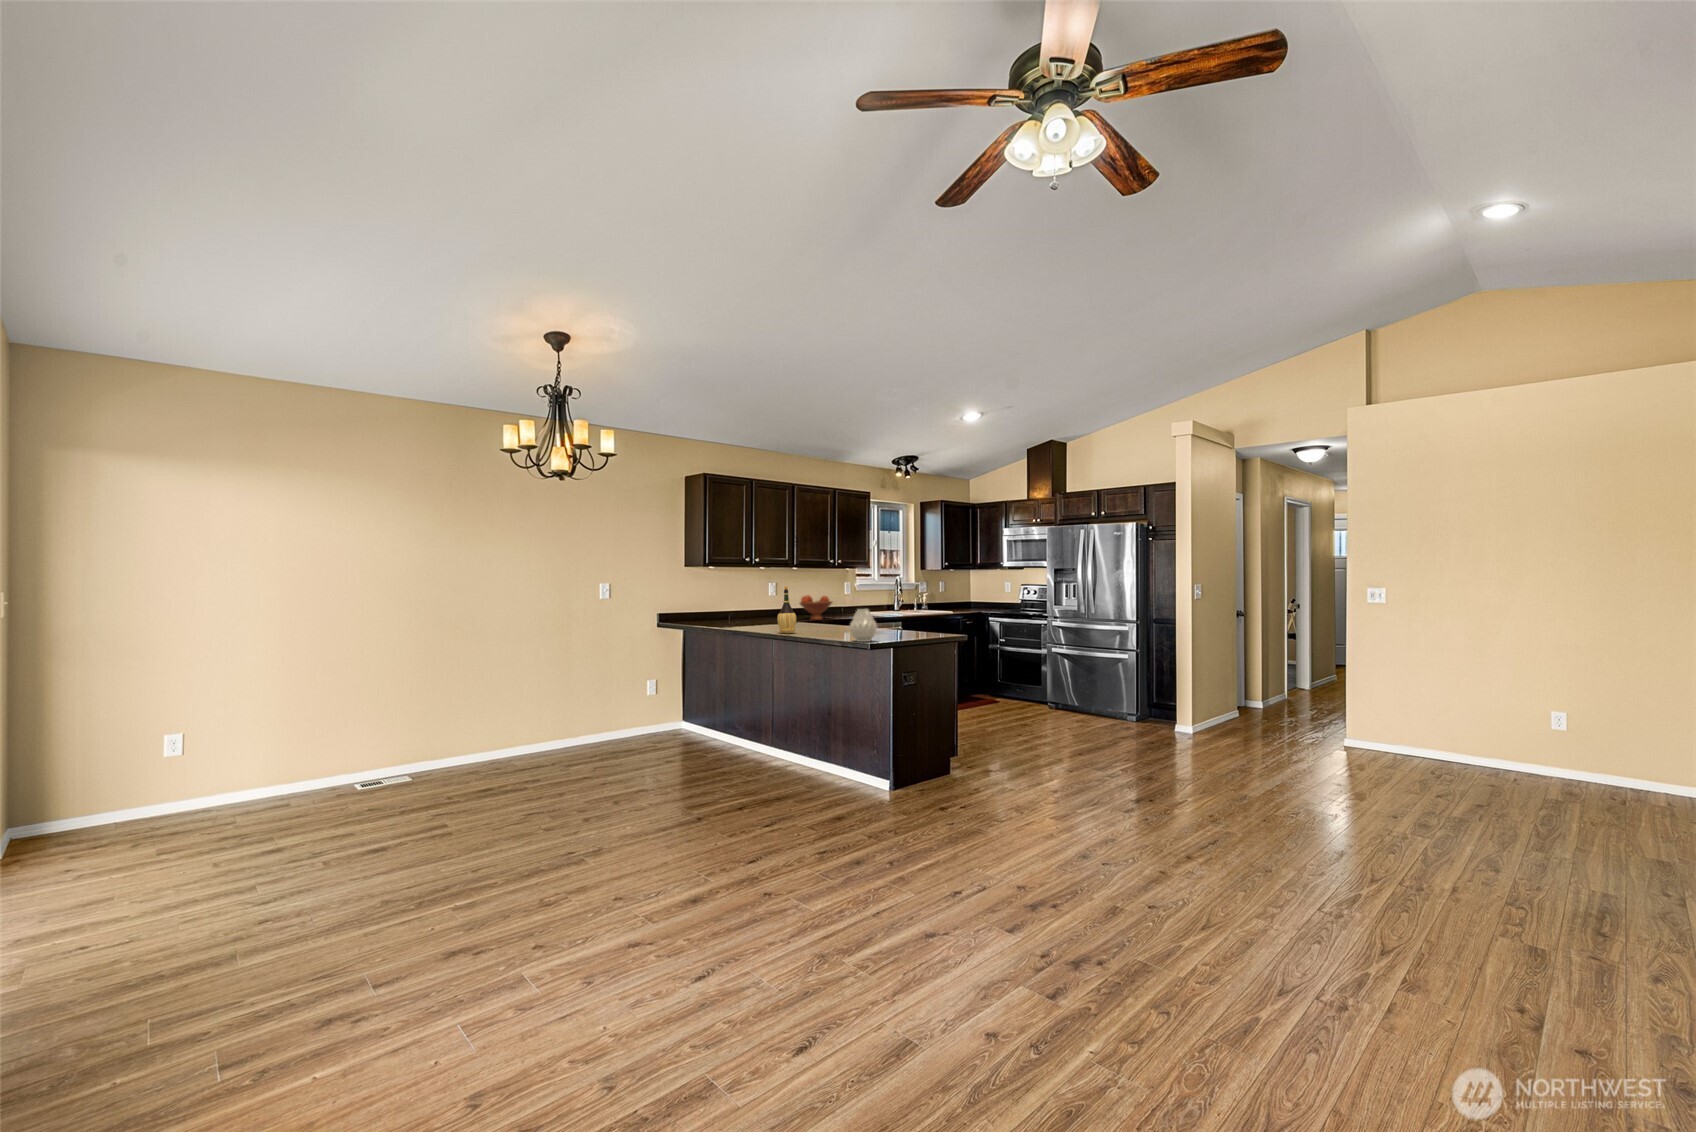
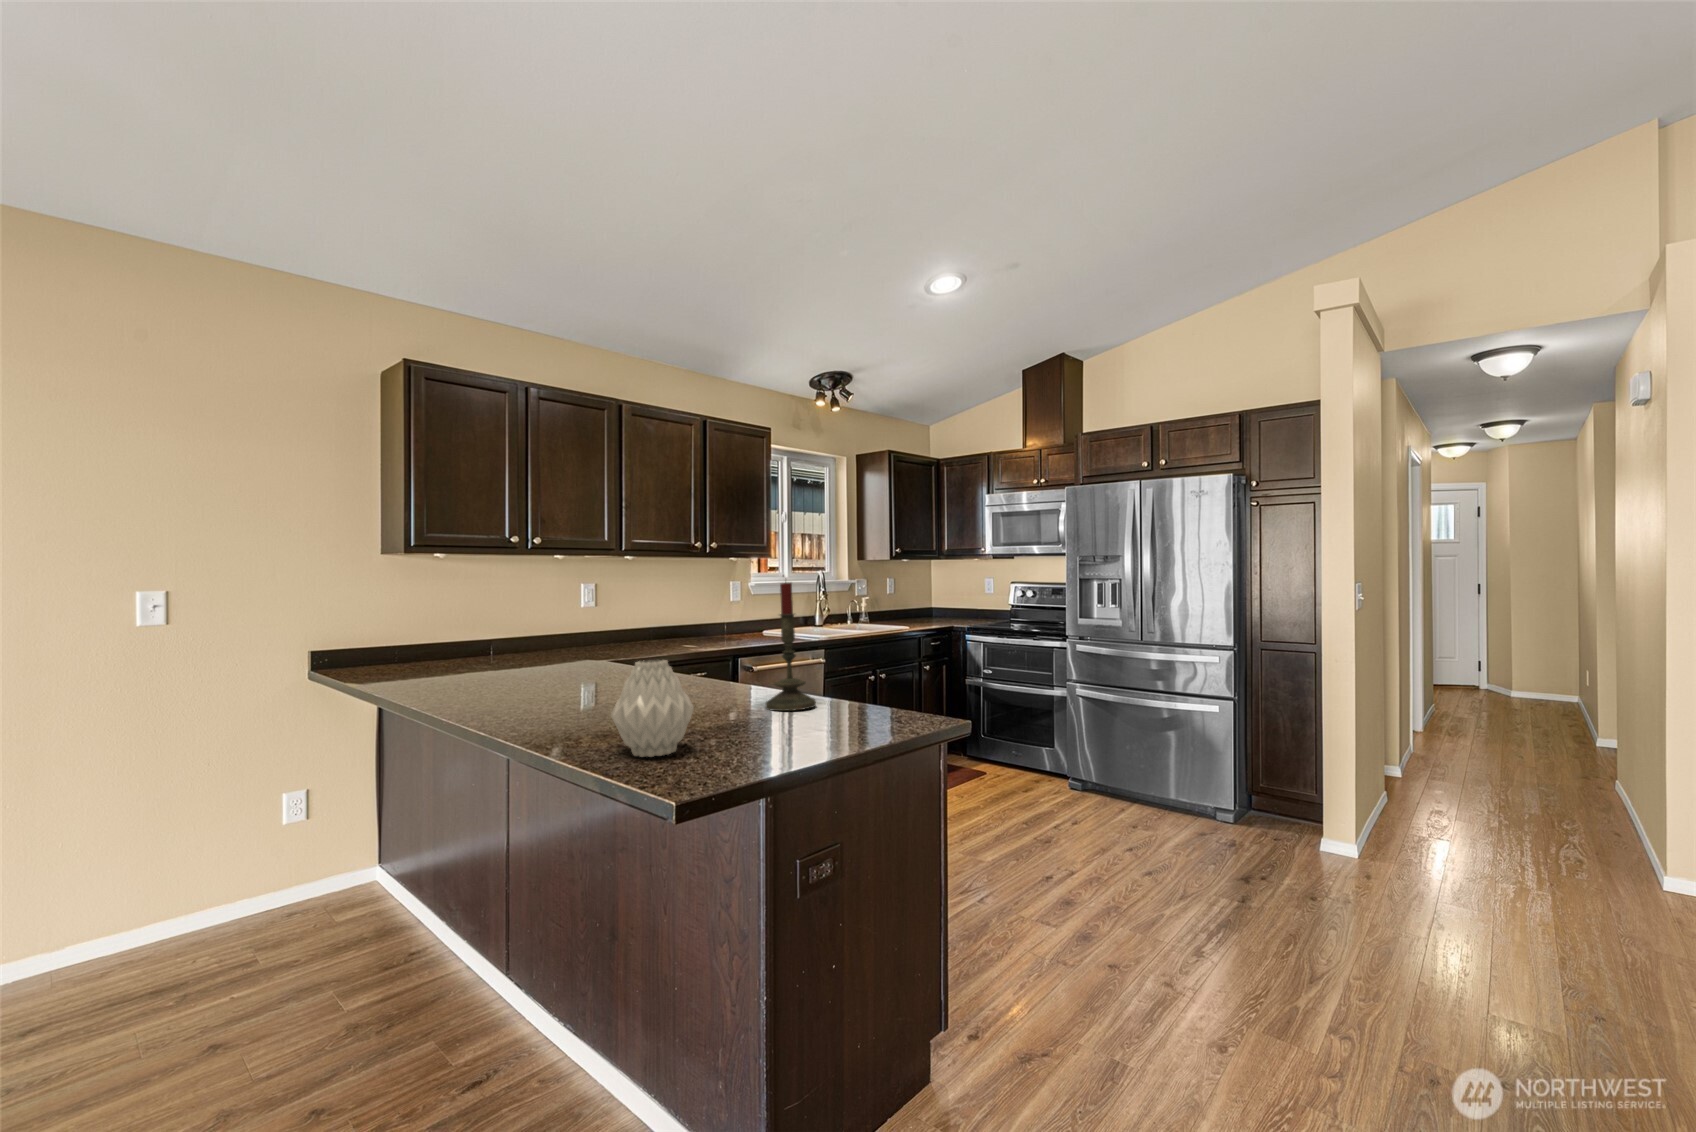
candle: none [893,580,914,635] -> present [766,582,816,711]
wine bottle: present [777,586,796,633] -> none [479,596,530,711]
fruit bowl: present [800,595,832,620] -> none [634,605,696,650]

